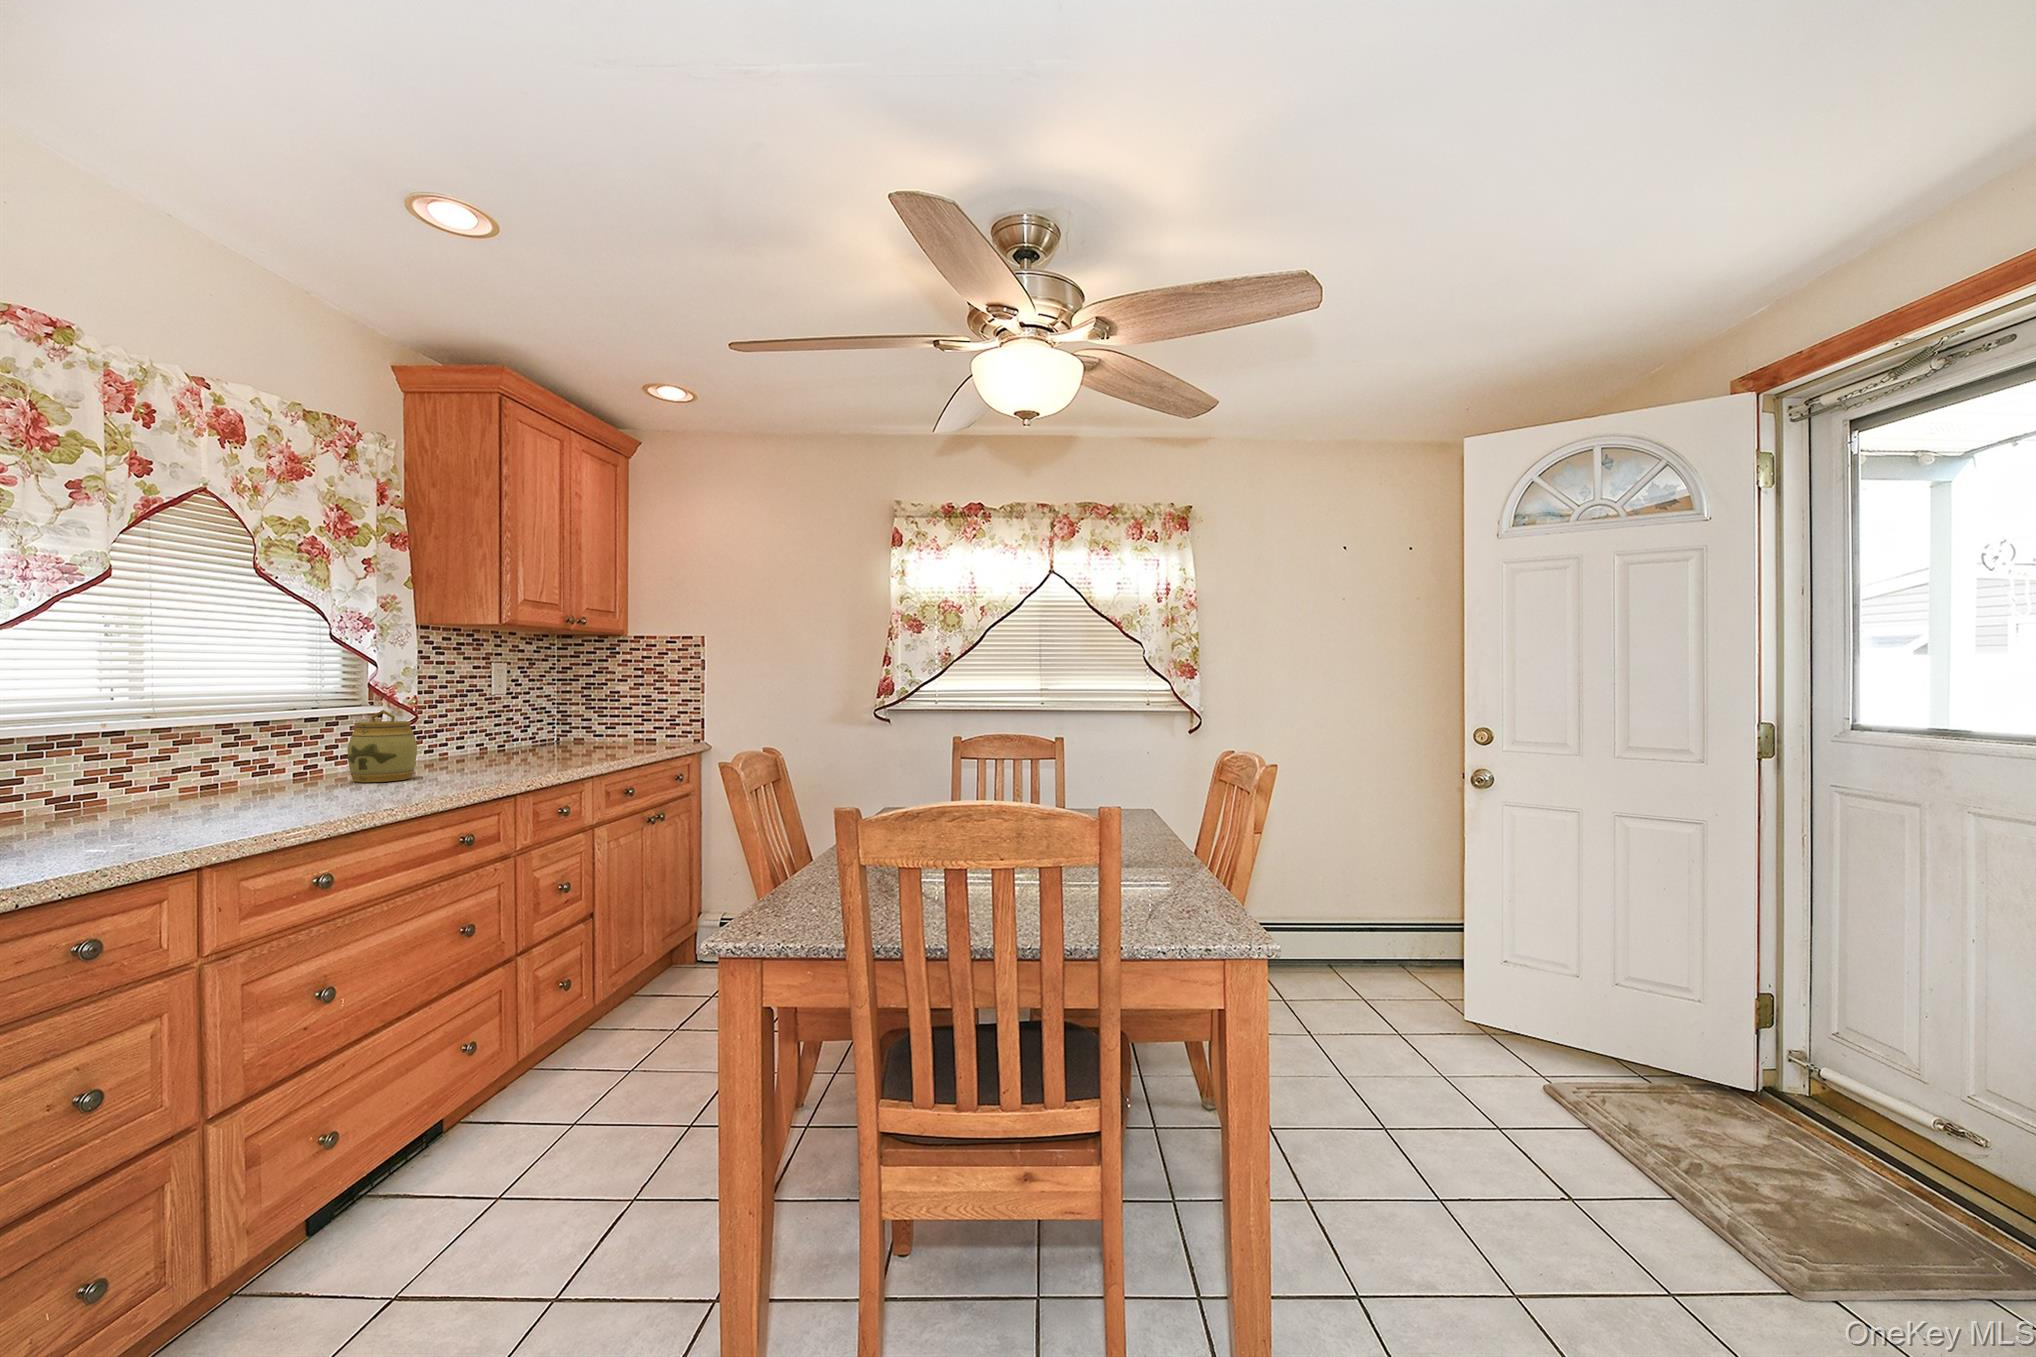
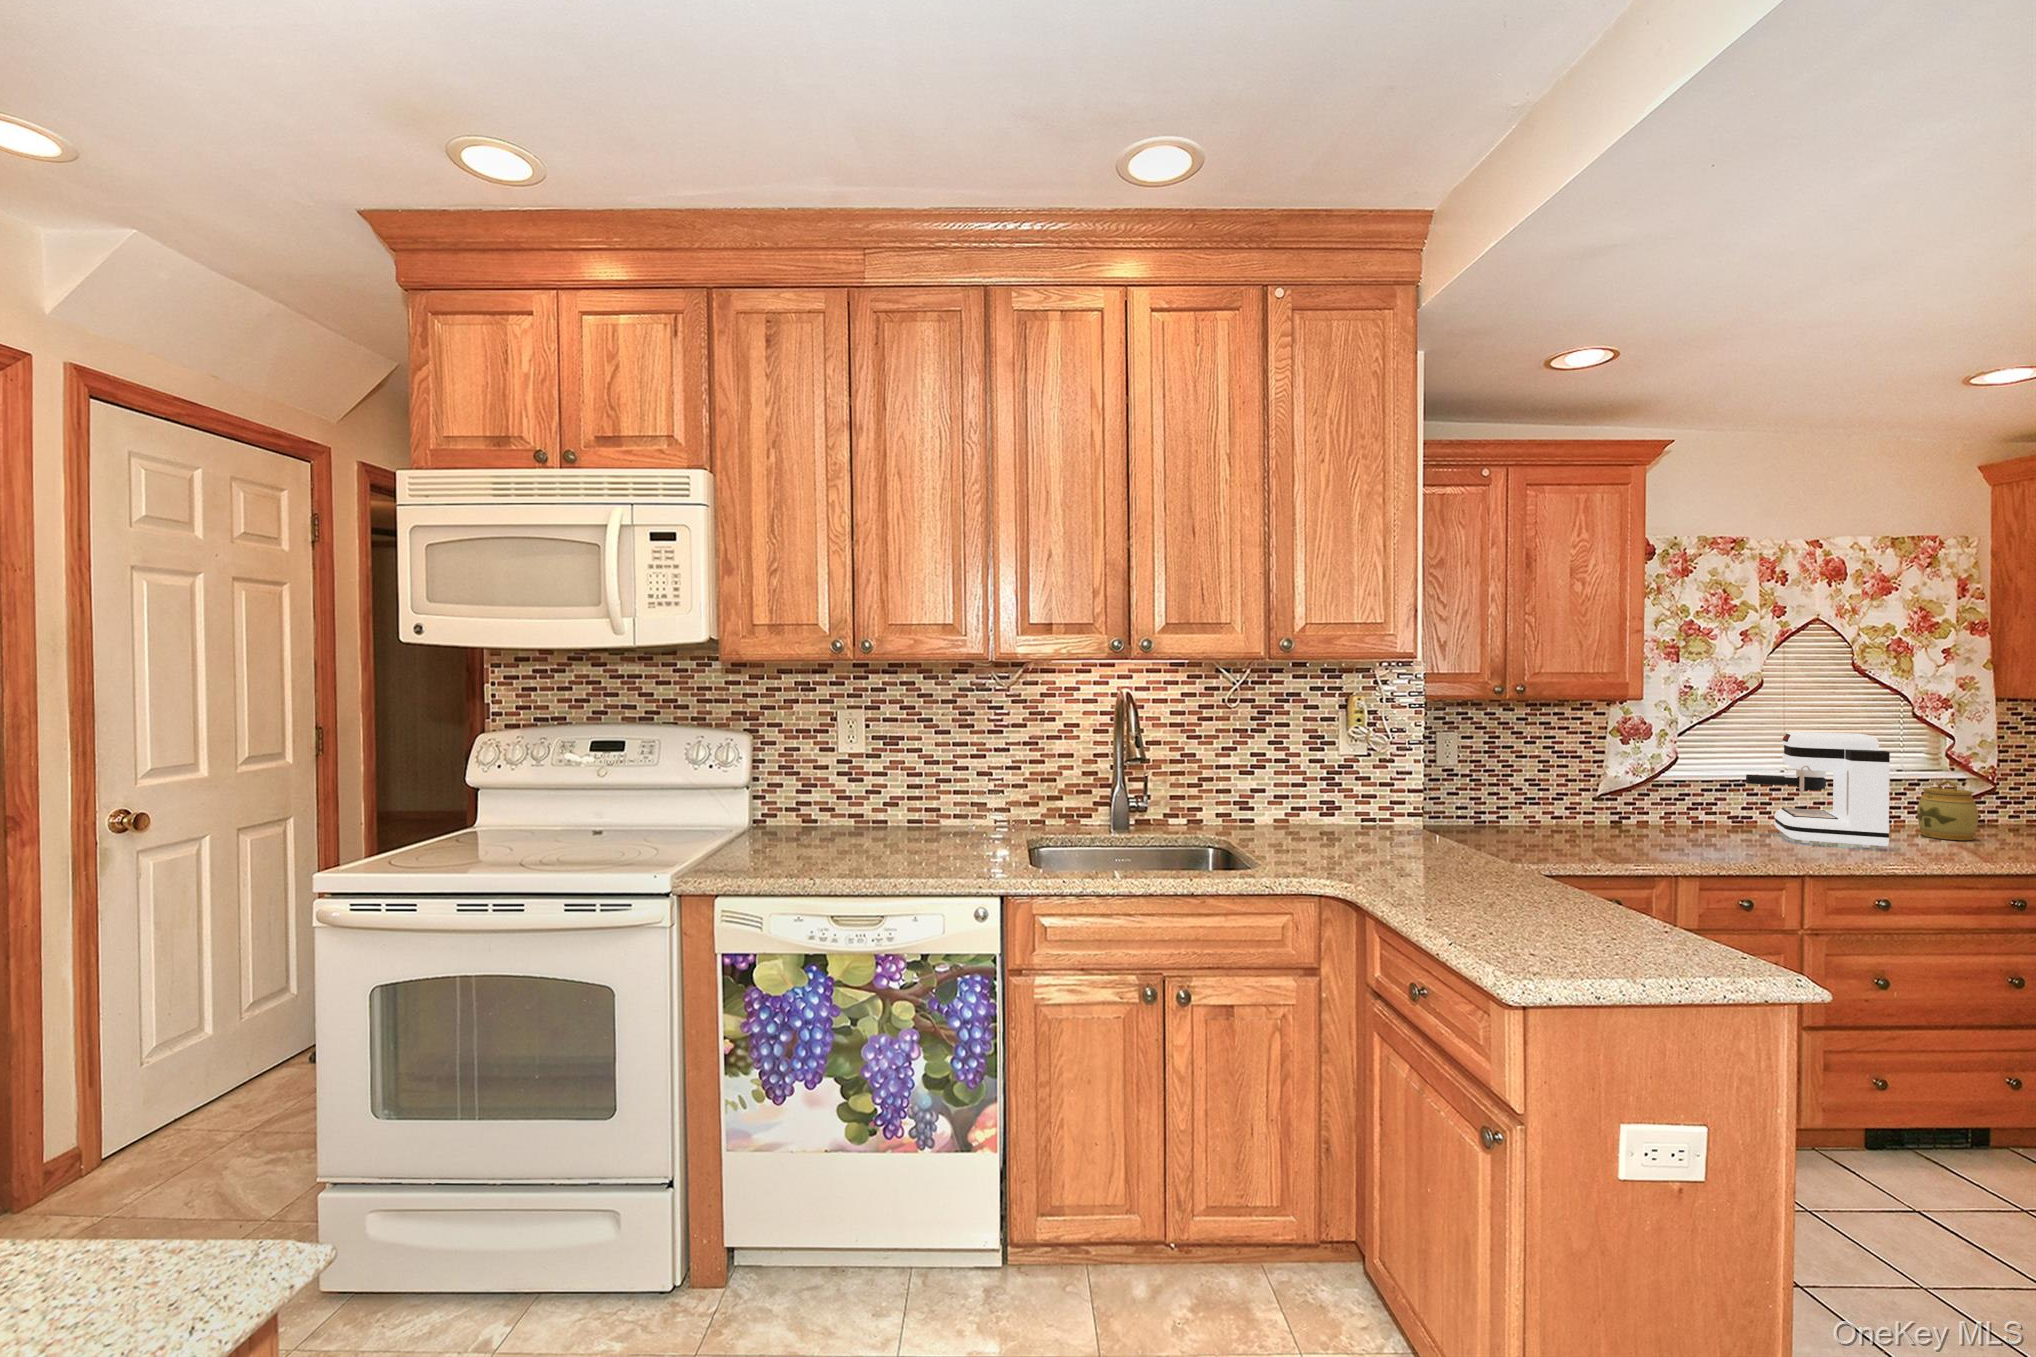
coffee maker: none [86,646,335,816] -> present [1746,732,1890,848]

